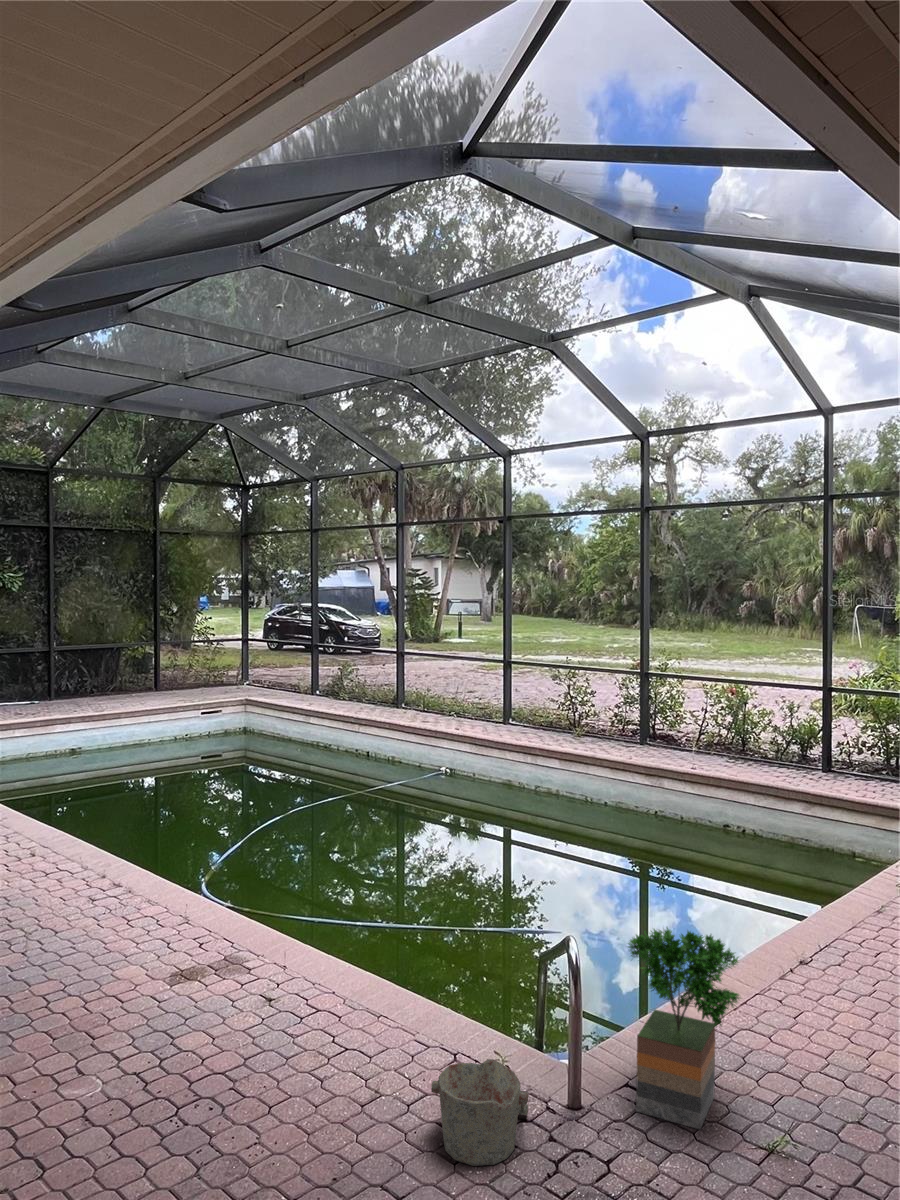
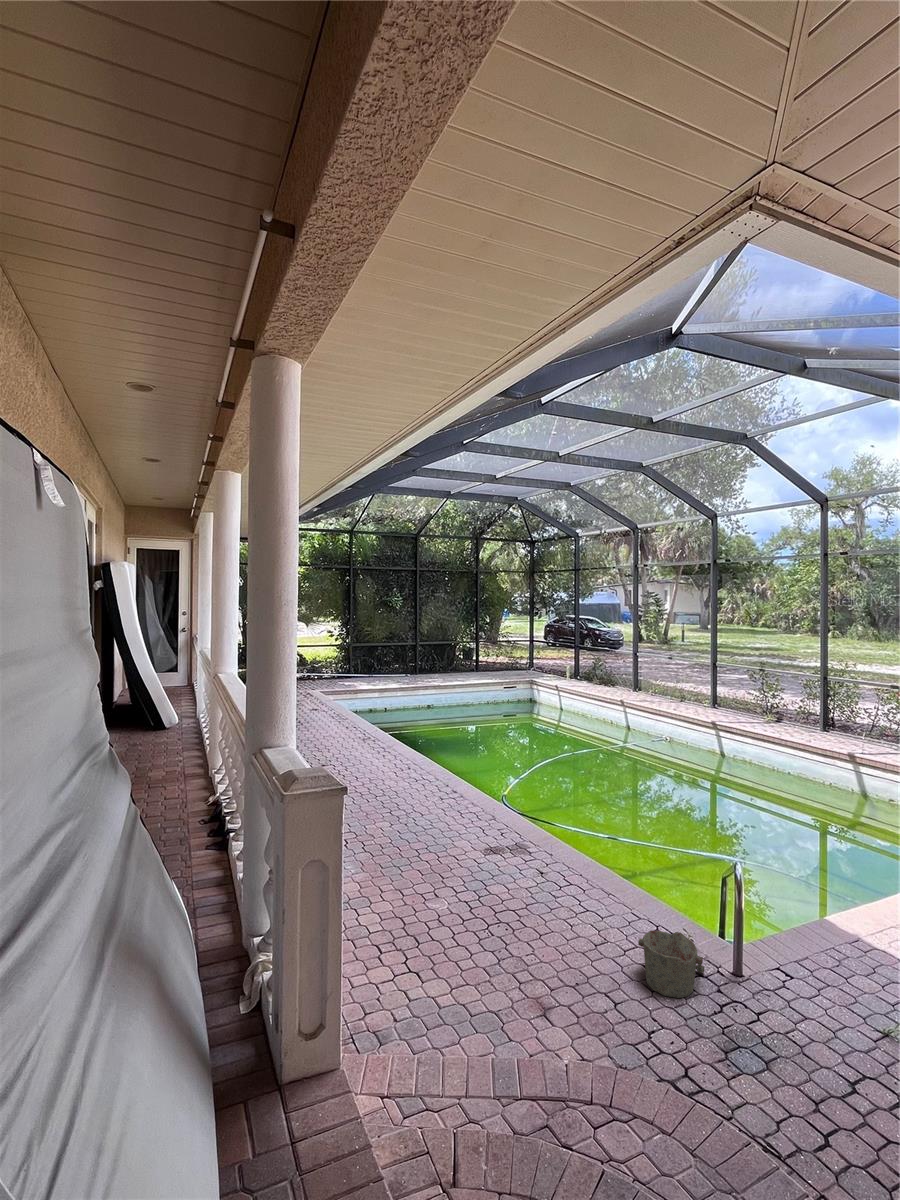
potted tree: present [628,927,739,1129] -> none [777,864,866,1009]

